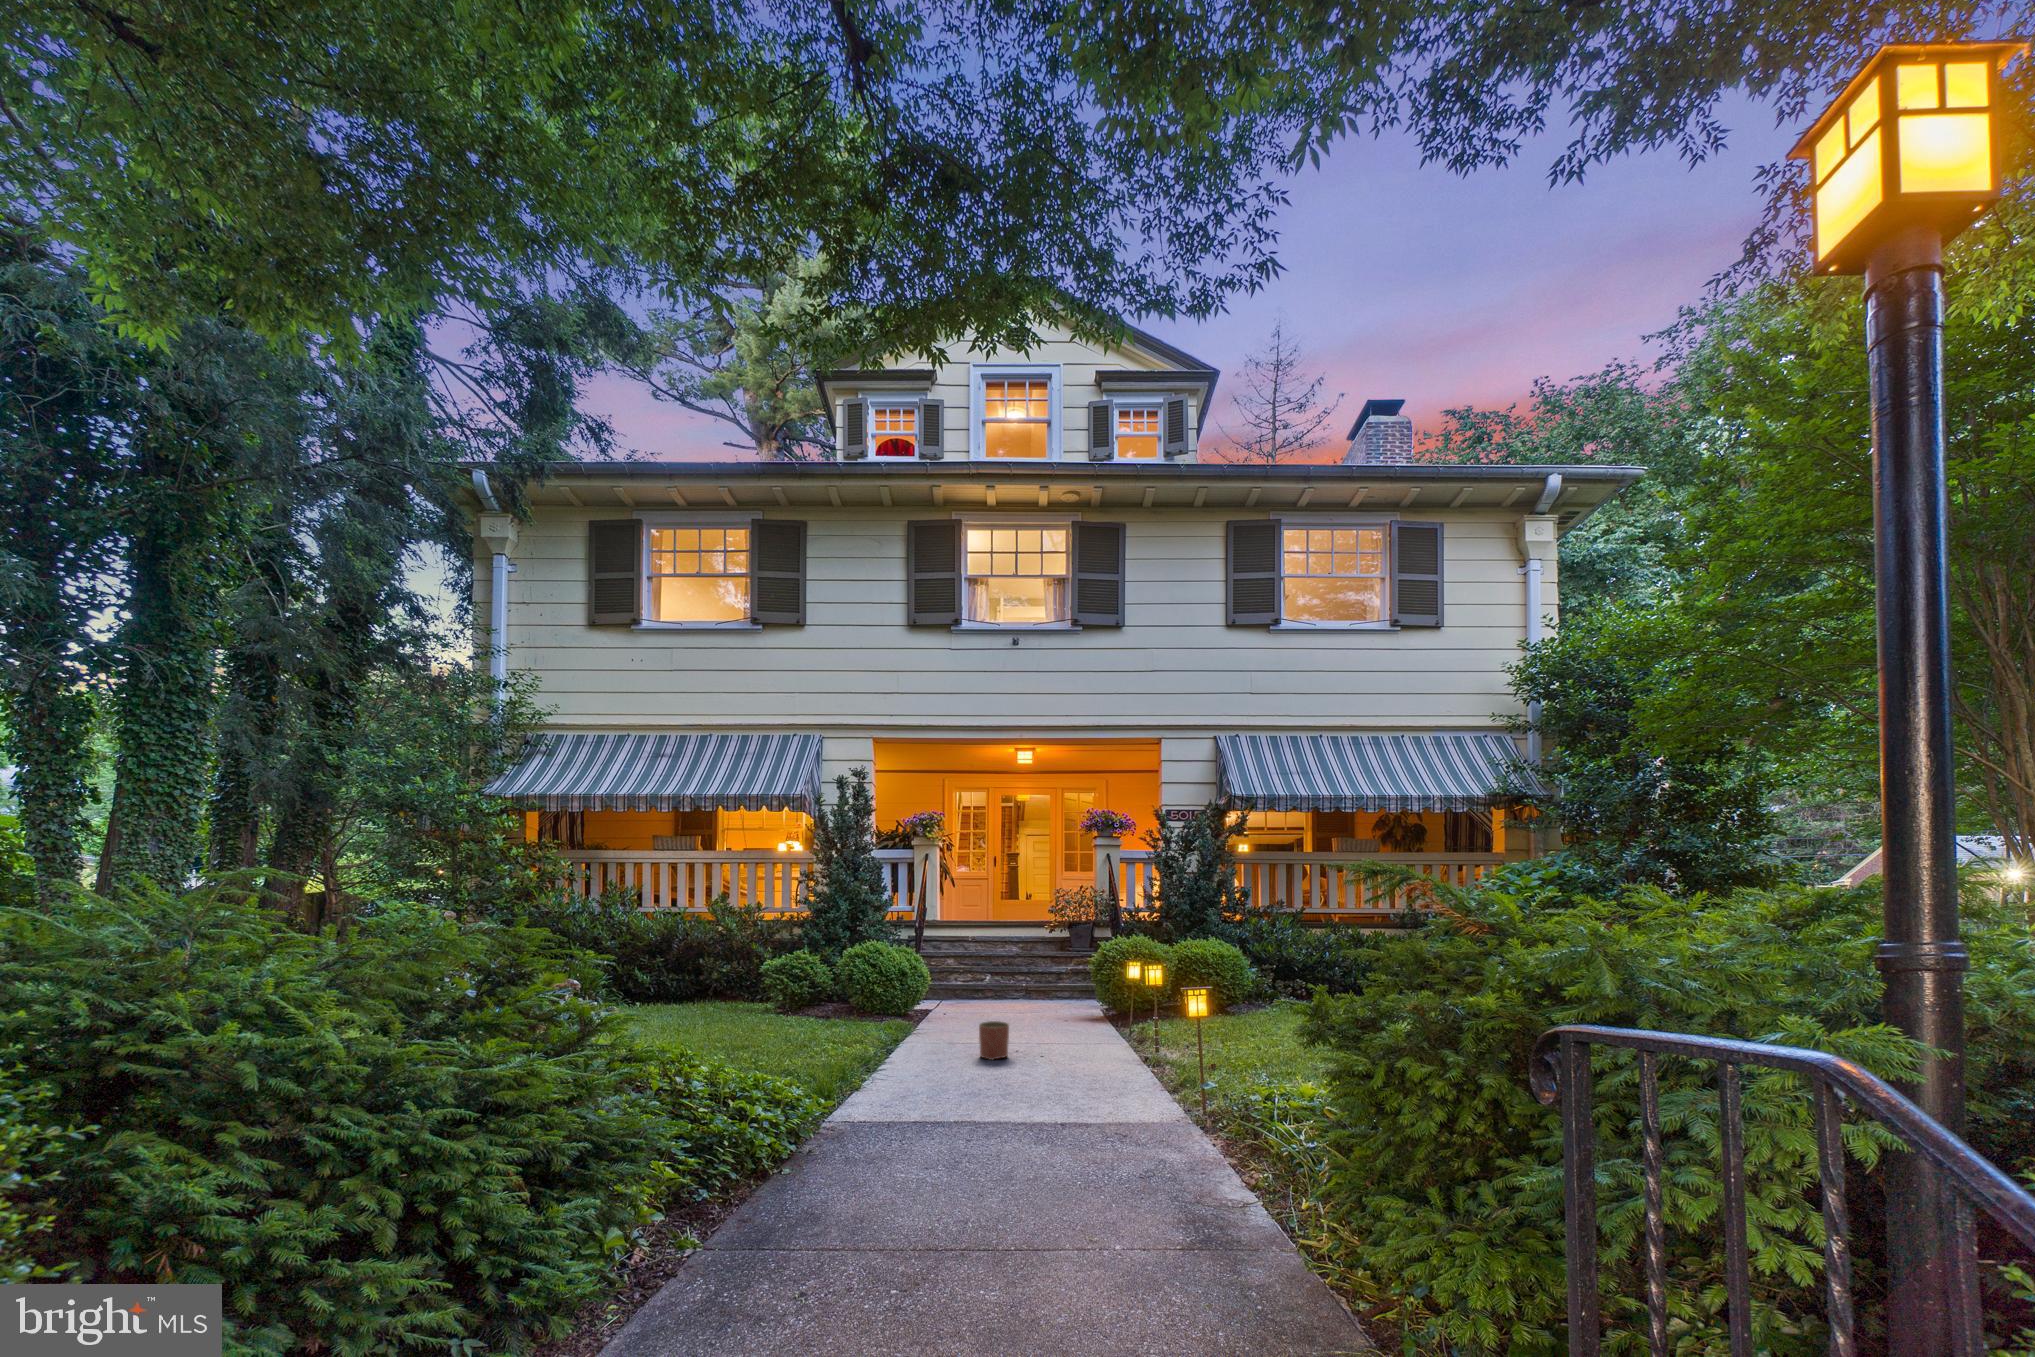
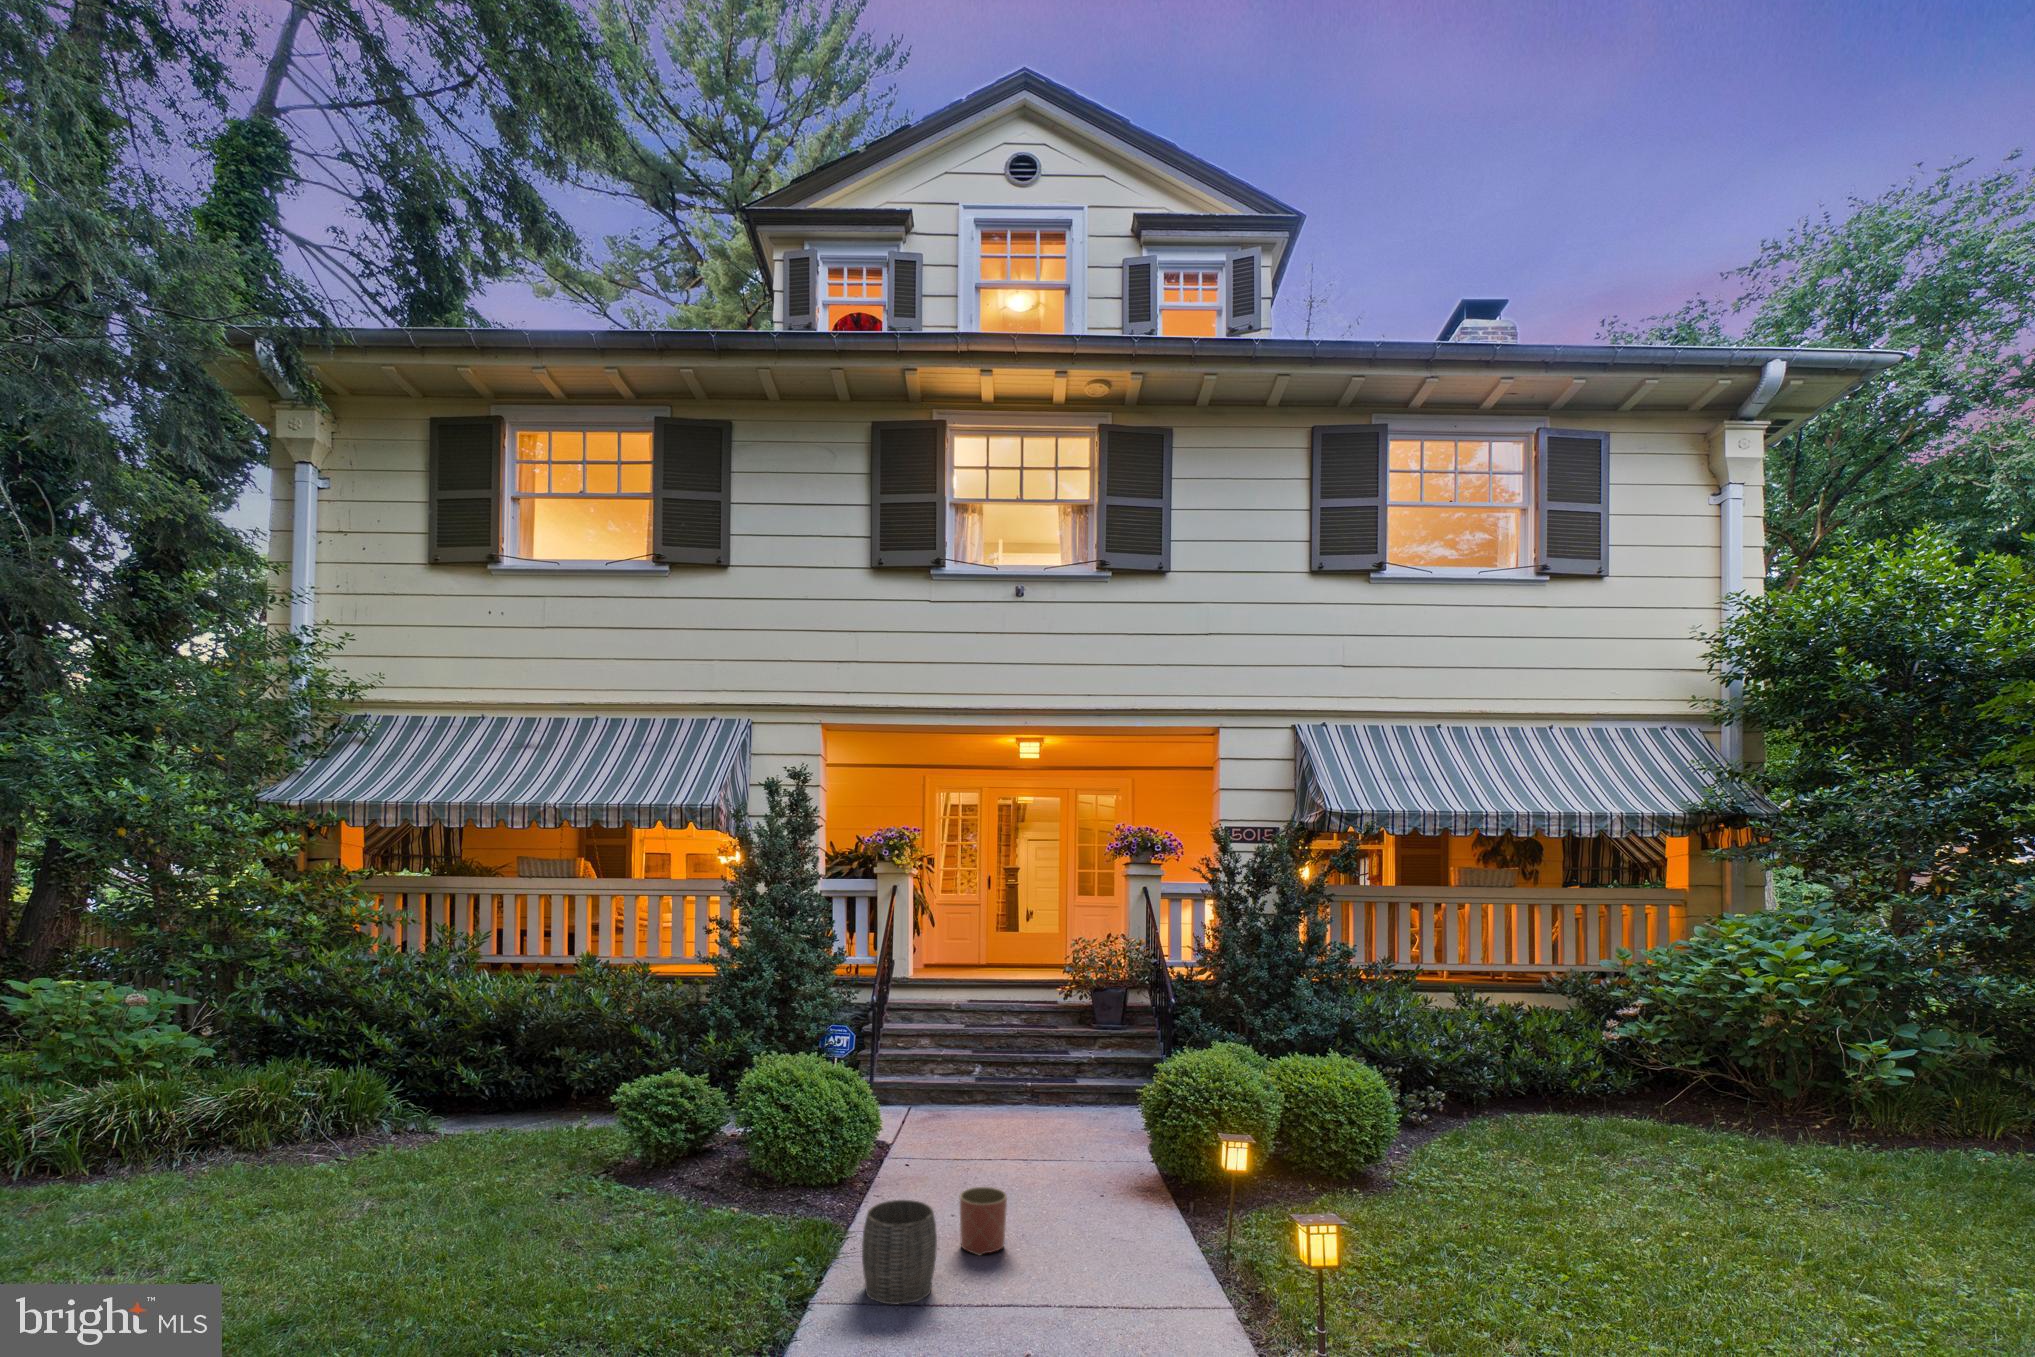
woven basket: none [920,1020,966,1077] -> present [862,1200,937,1304]

